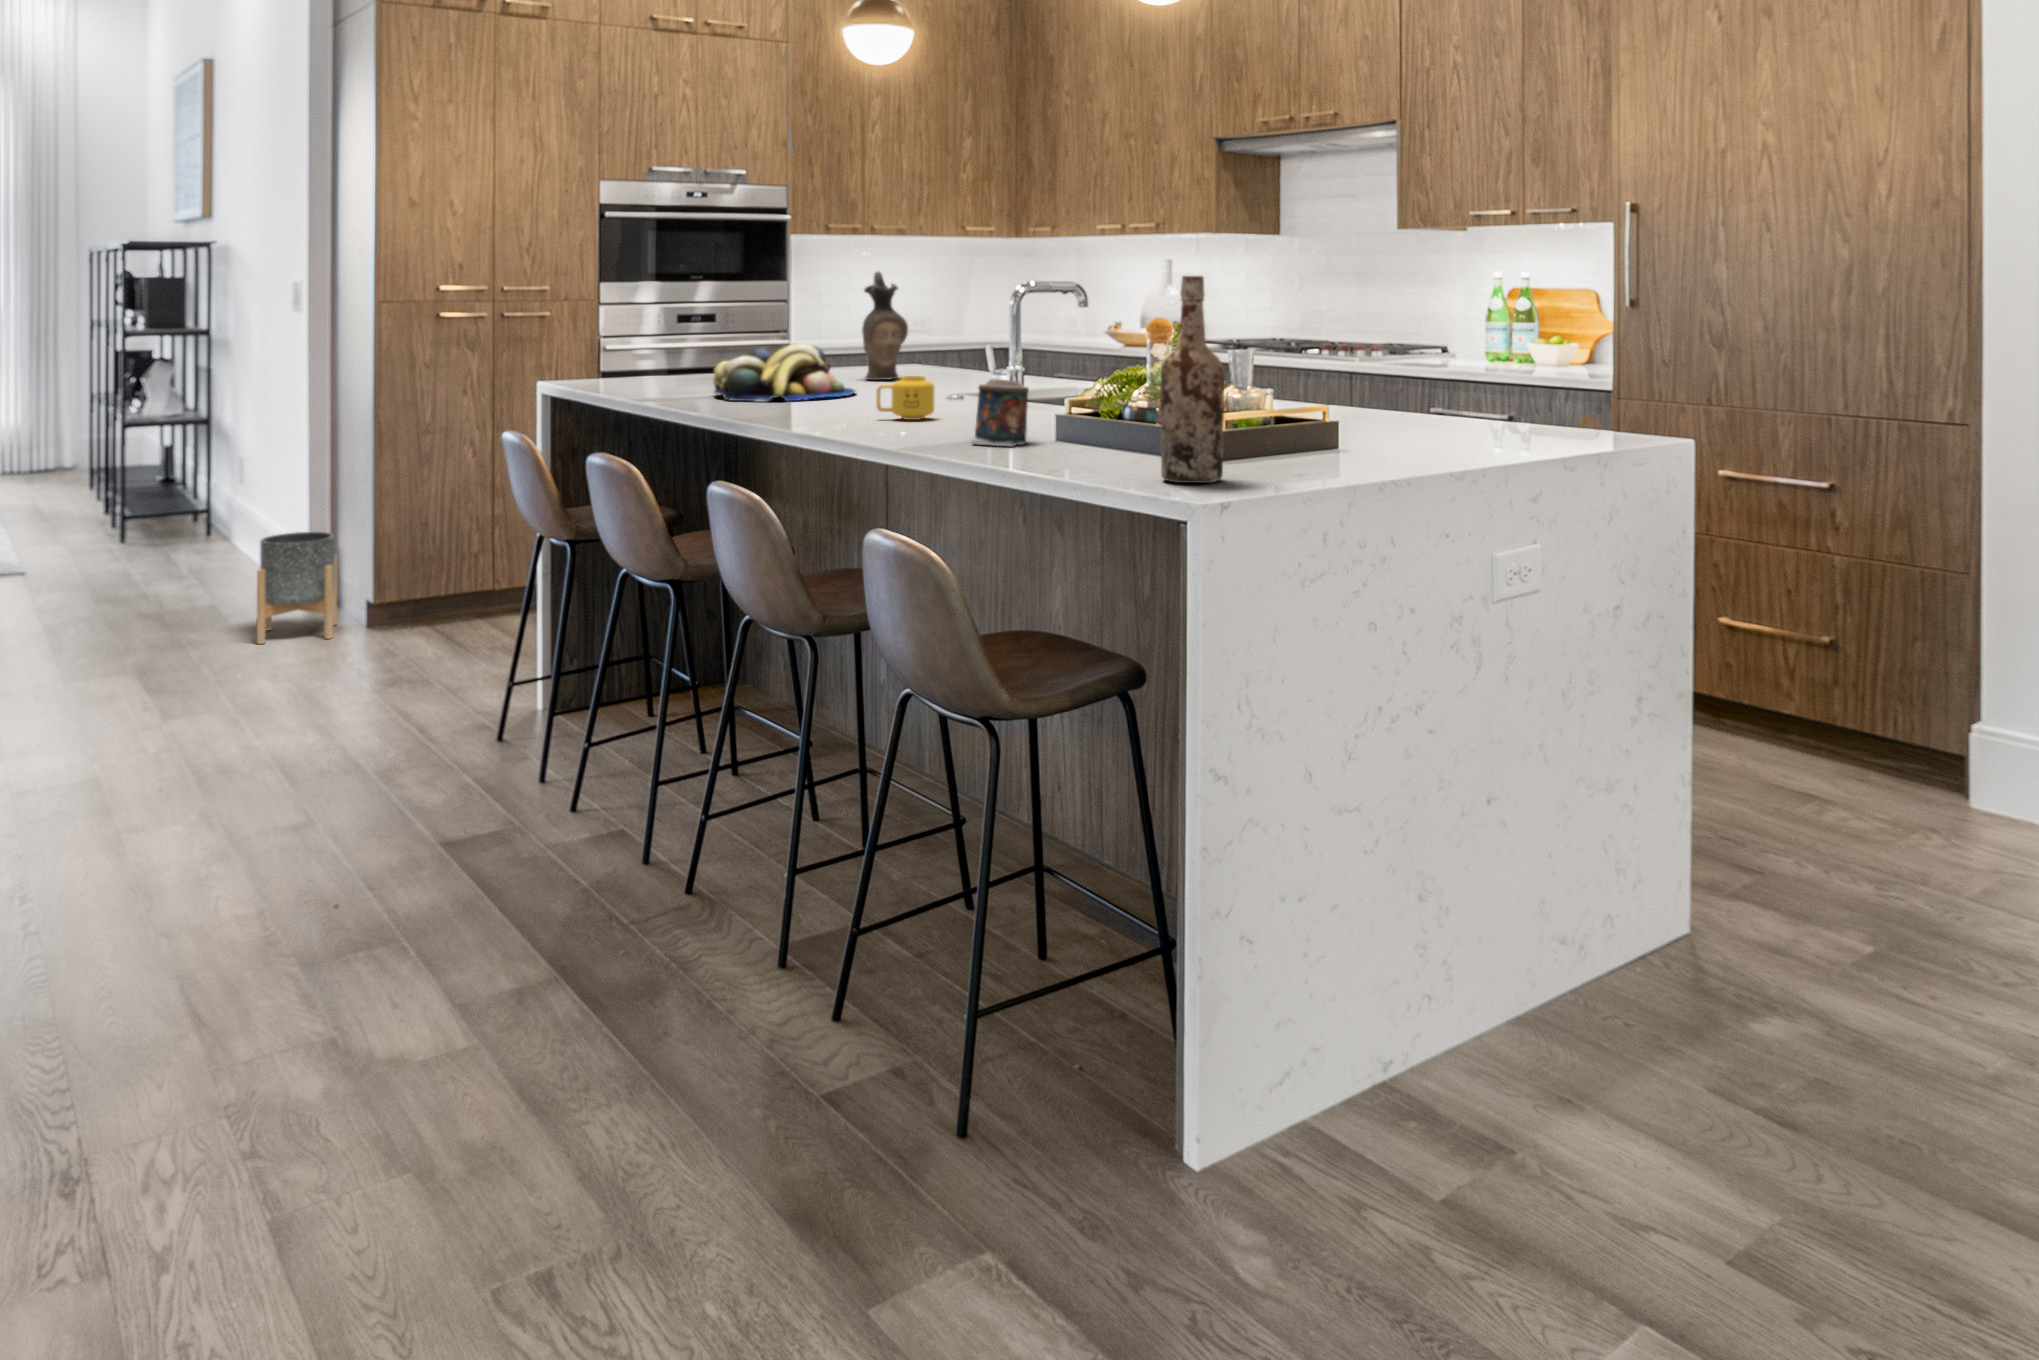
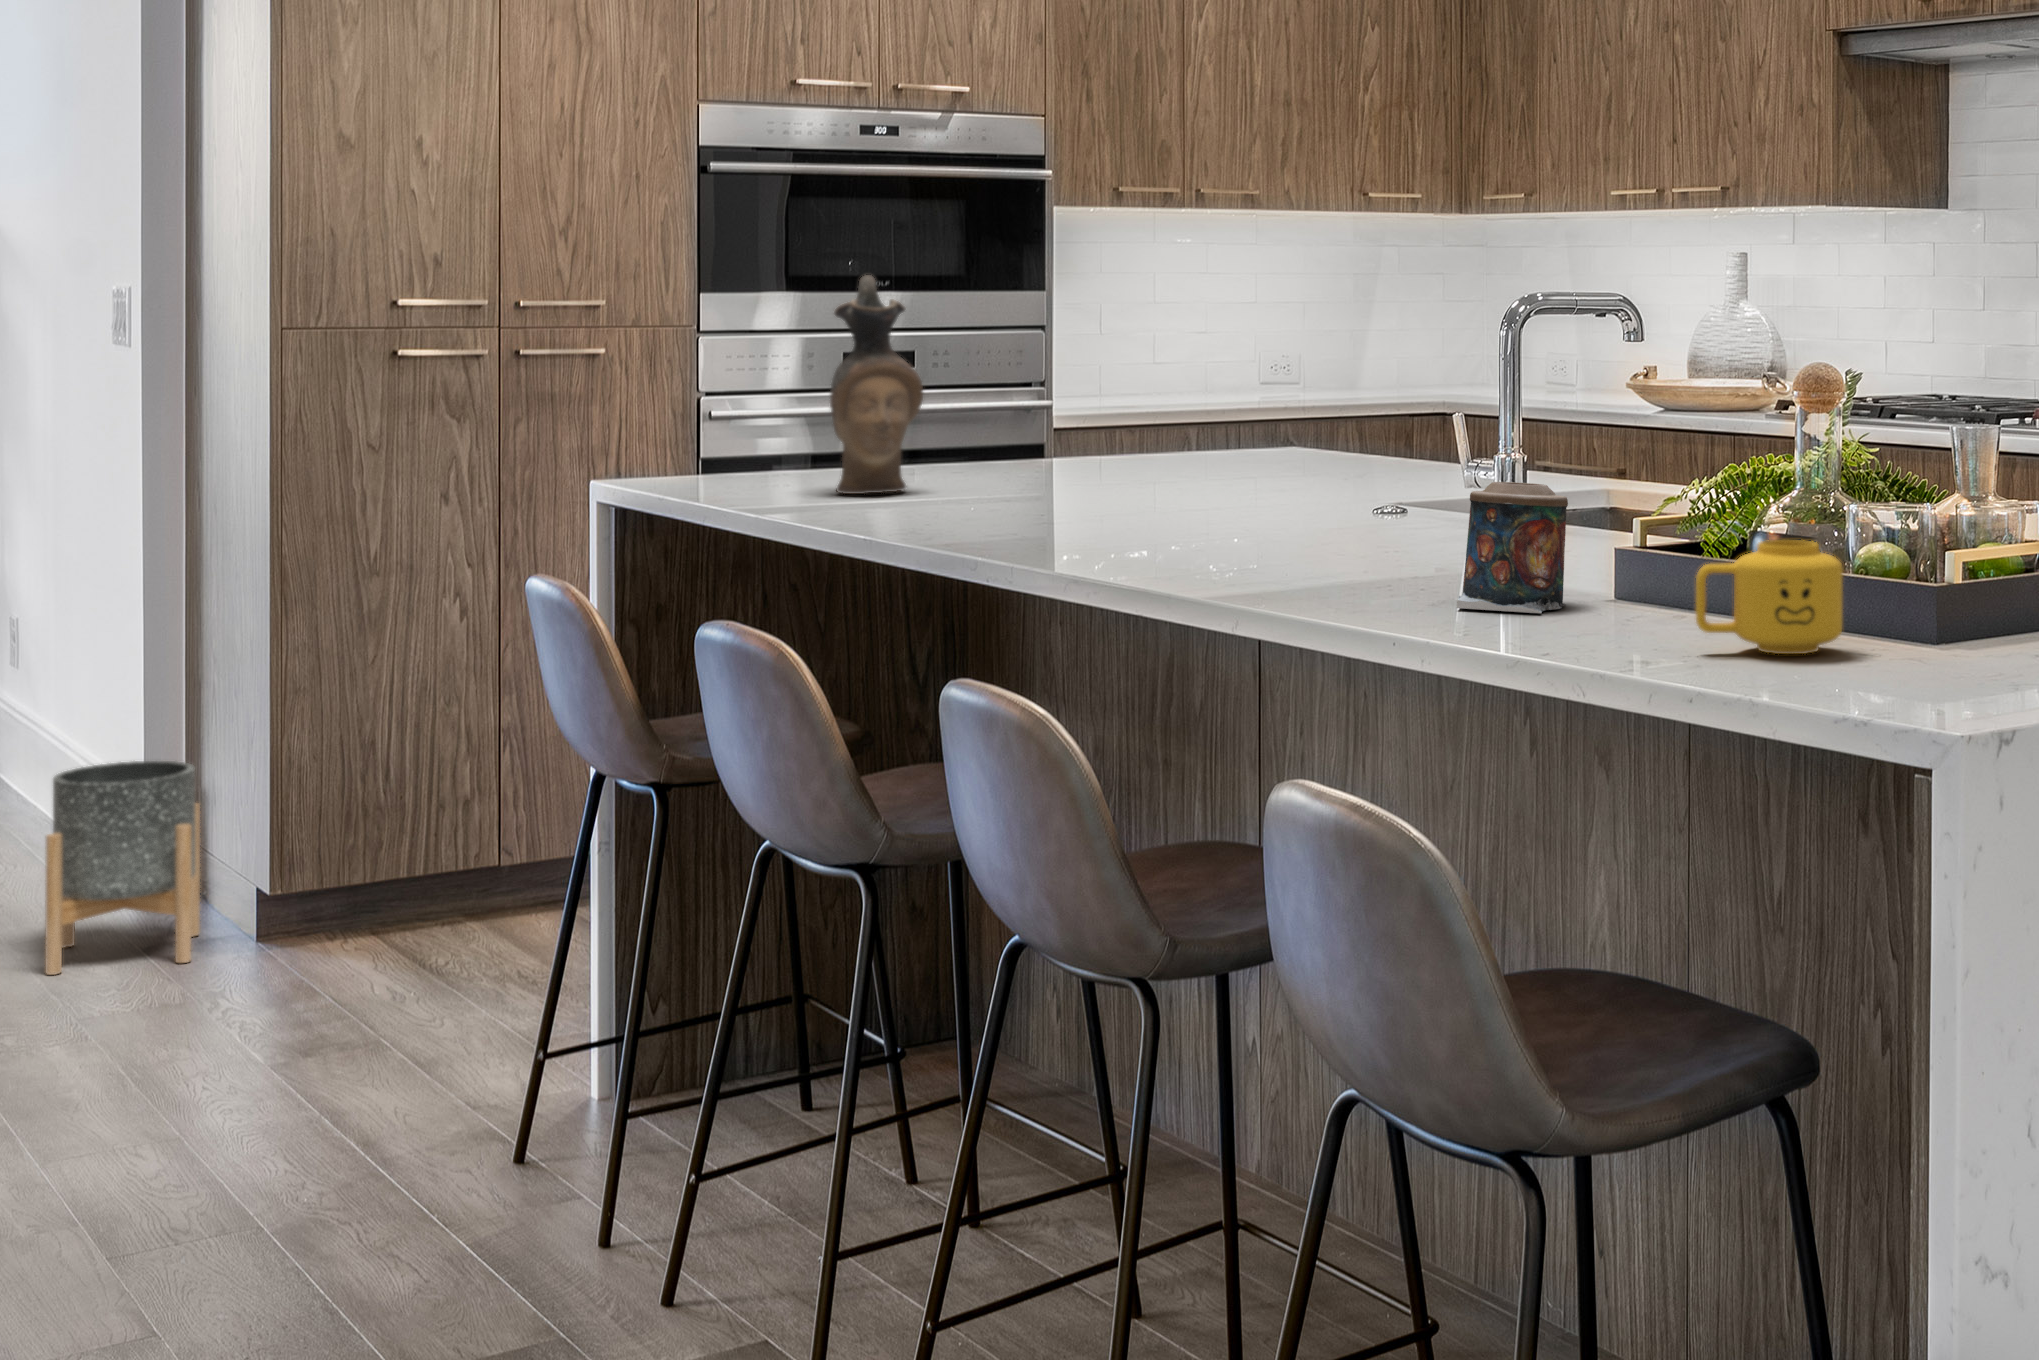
ceramic pitcher: present [862,272,908,380] -> present [830,275,923,494]
wine bottle: present [1161,276,1224,483] -> none [1864,280,1988,693]
fruit bowl: present [713,344,855,402] -> none [927,409,1201,520]
mug: present [876,376,934,420] -> present [1696,540,1843,654]

